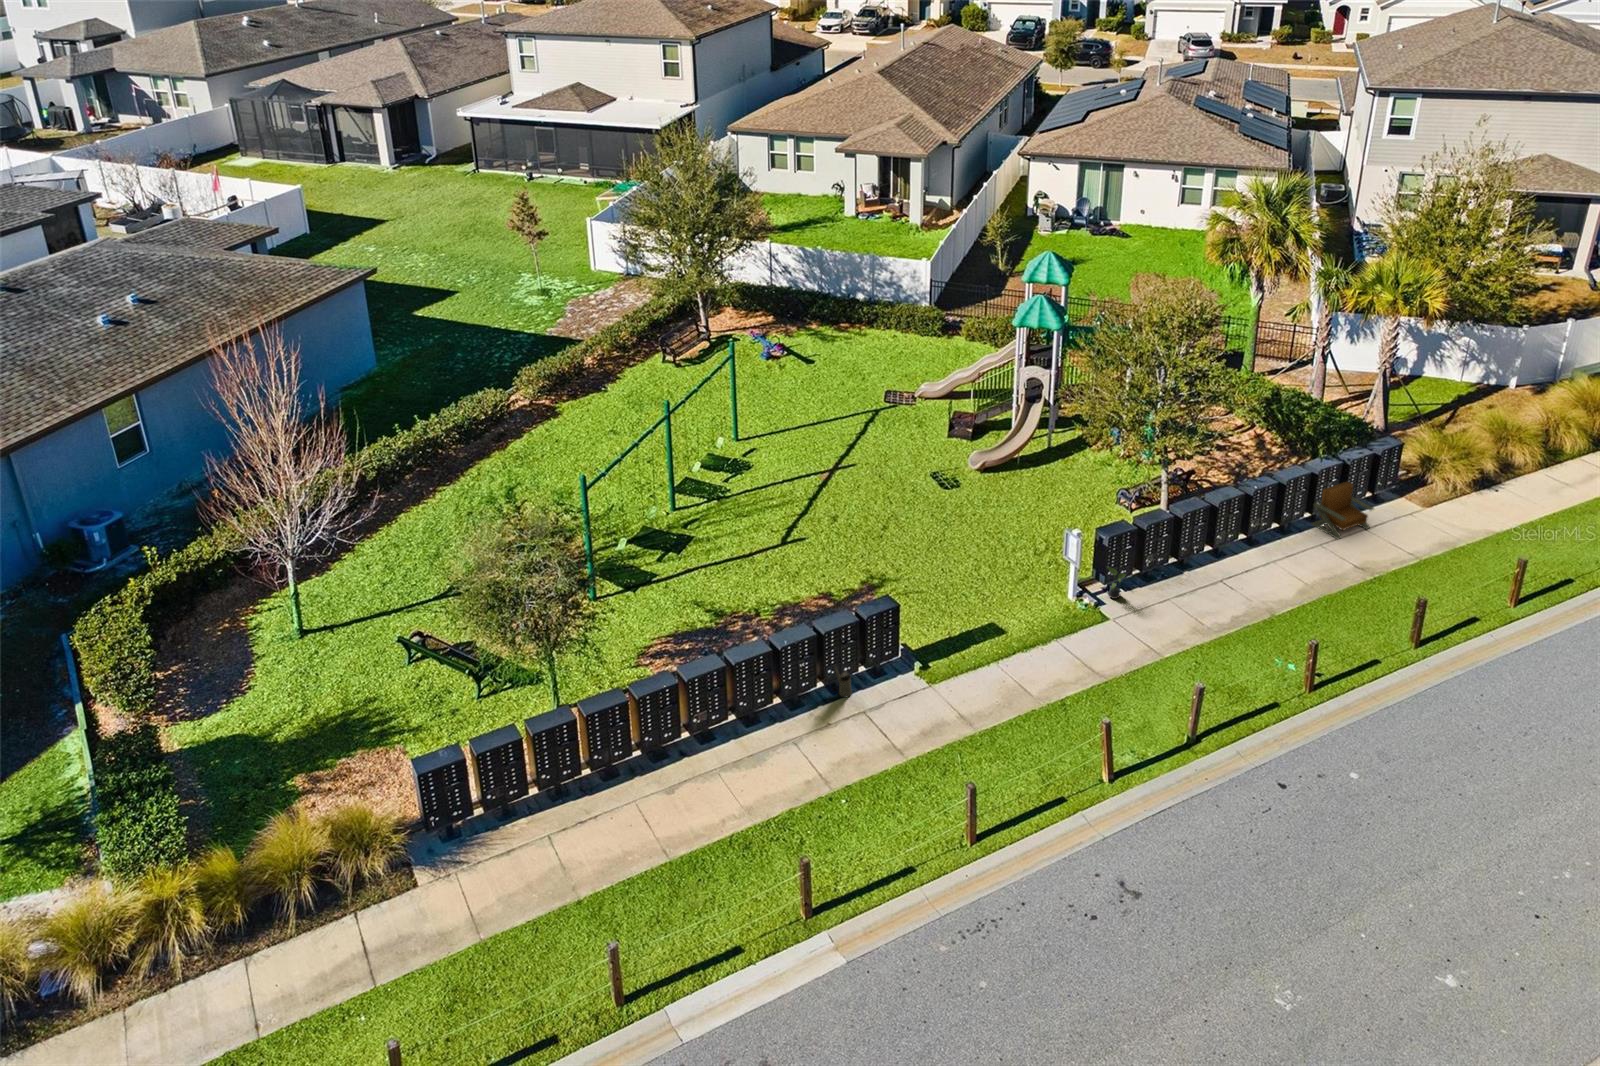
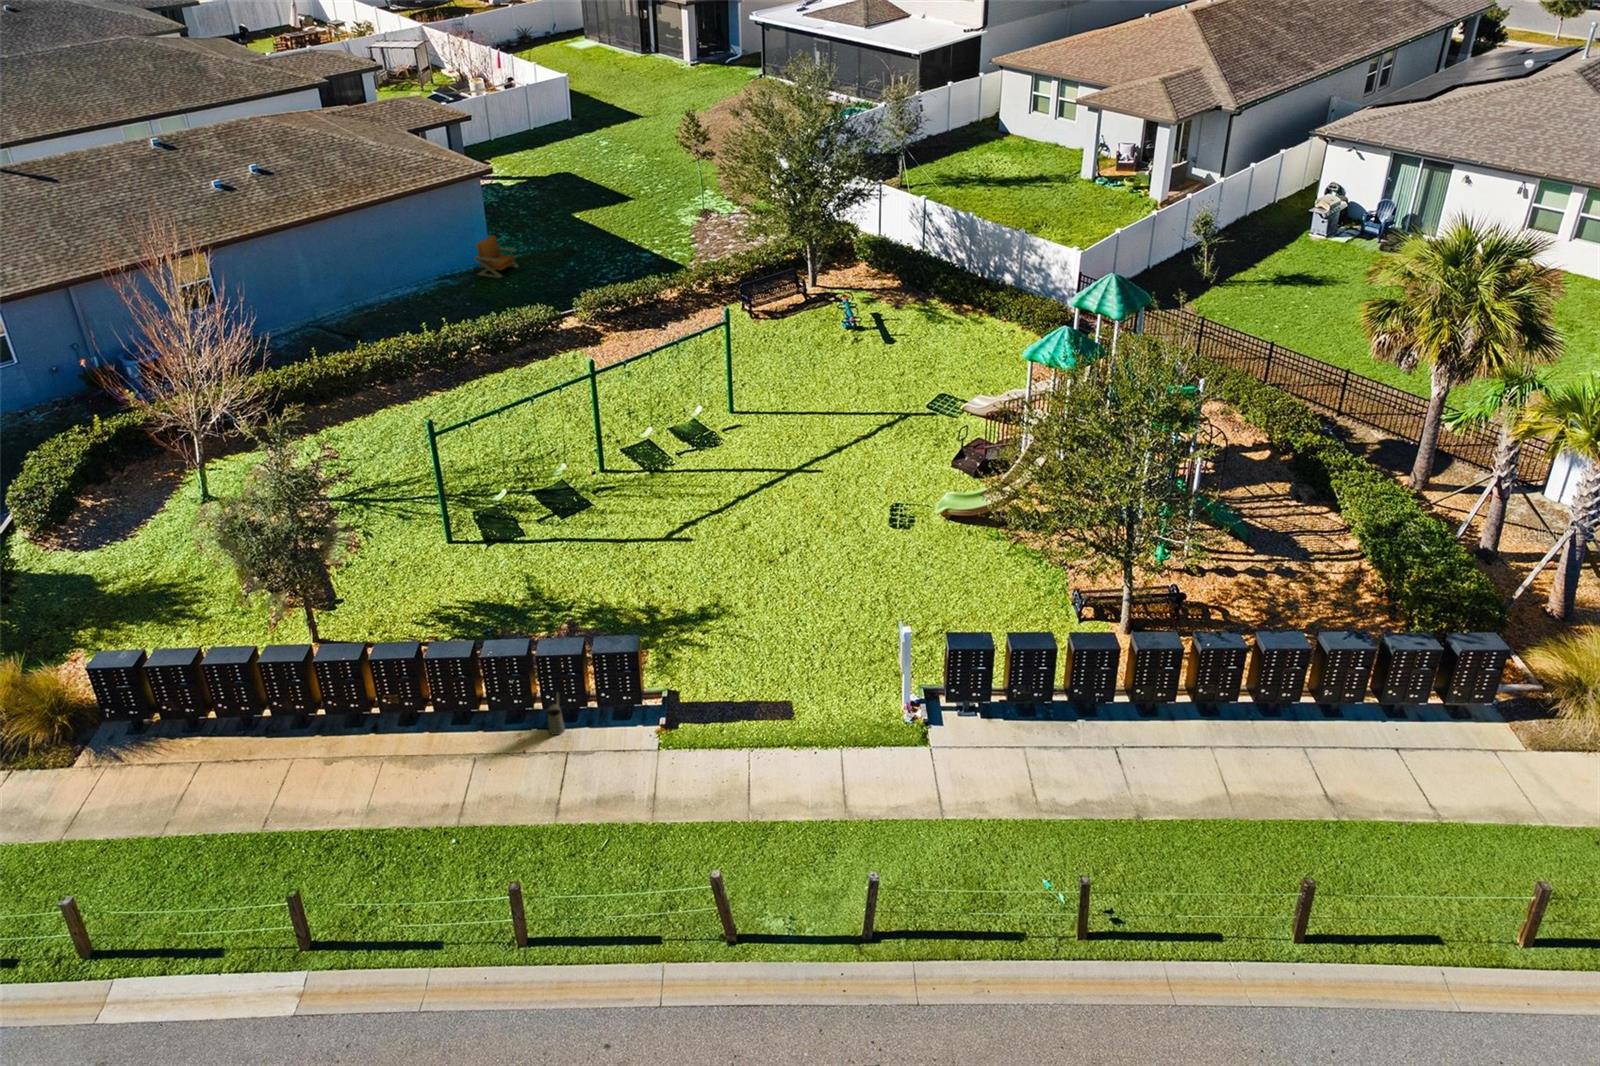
lounge chair: present [1311,482,1374,539] -> present [474,236,518,278]
potted plant: present [1107,567,1125,599] -> none [954,678,983,723]

